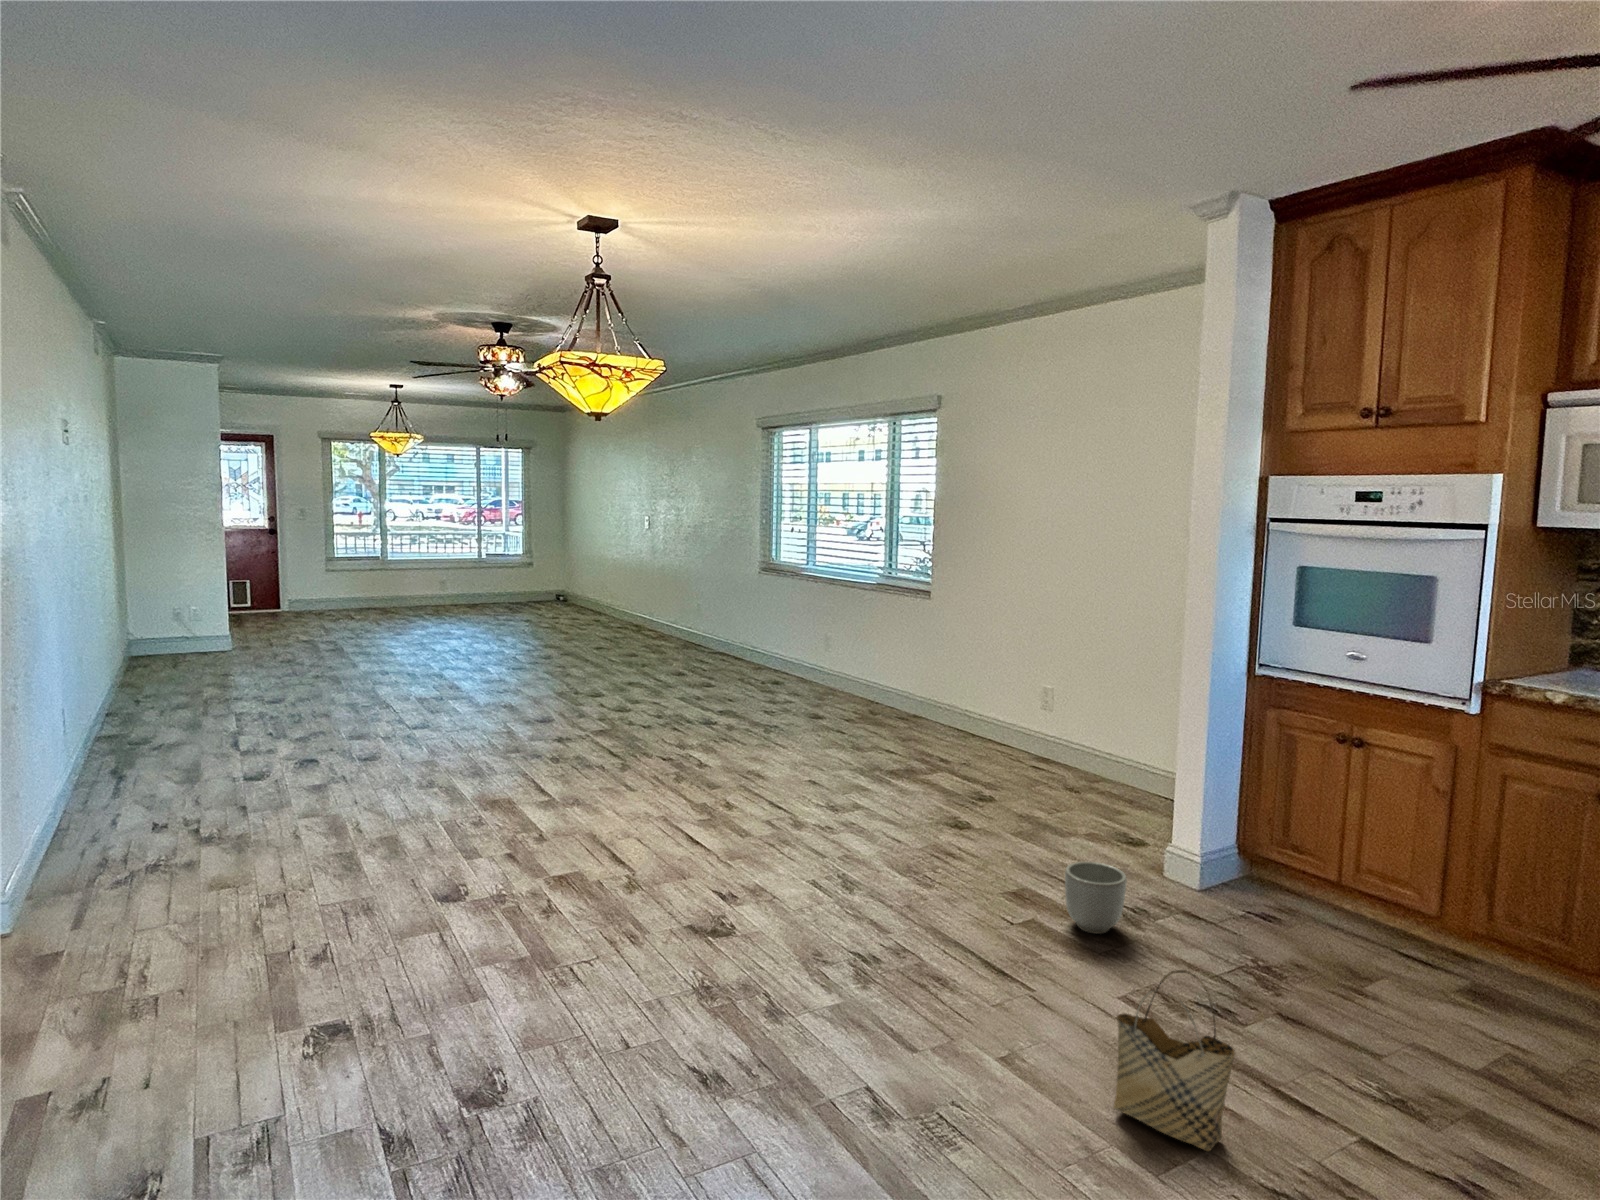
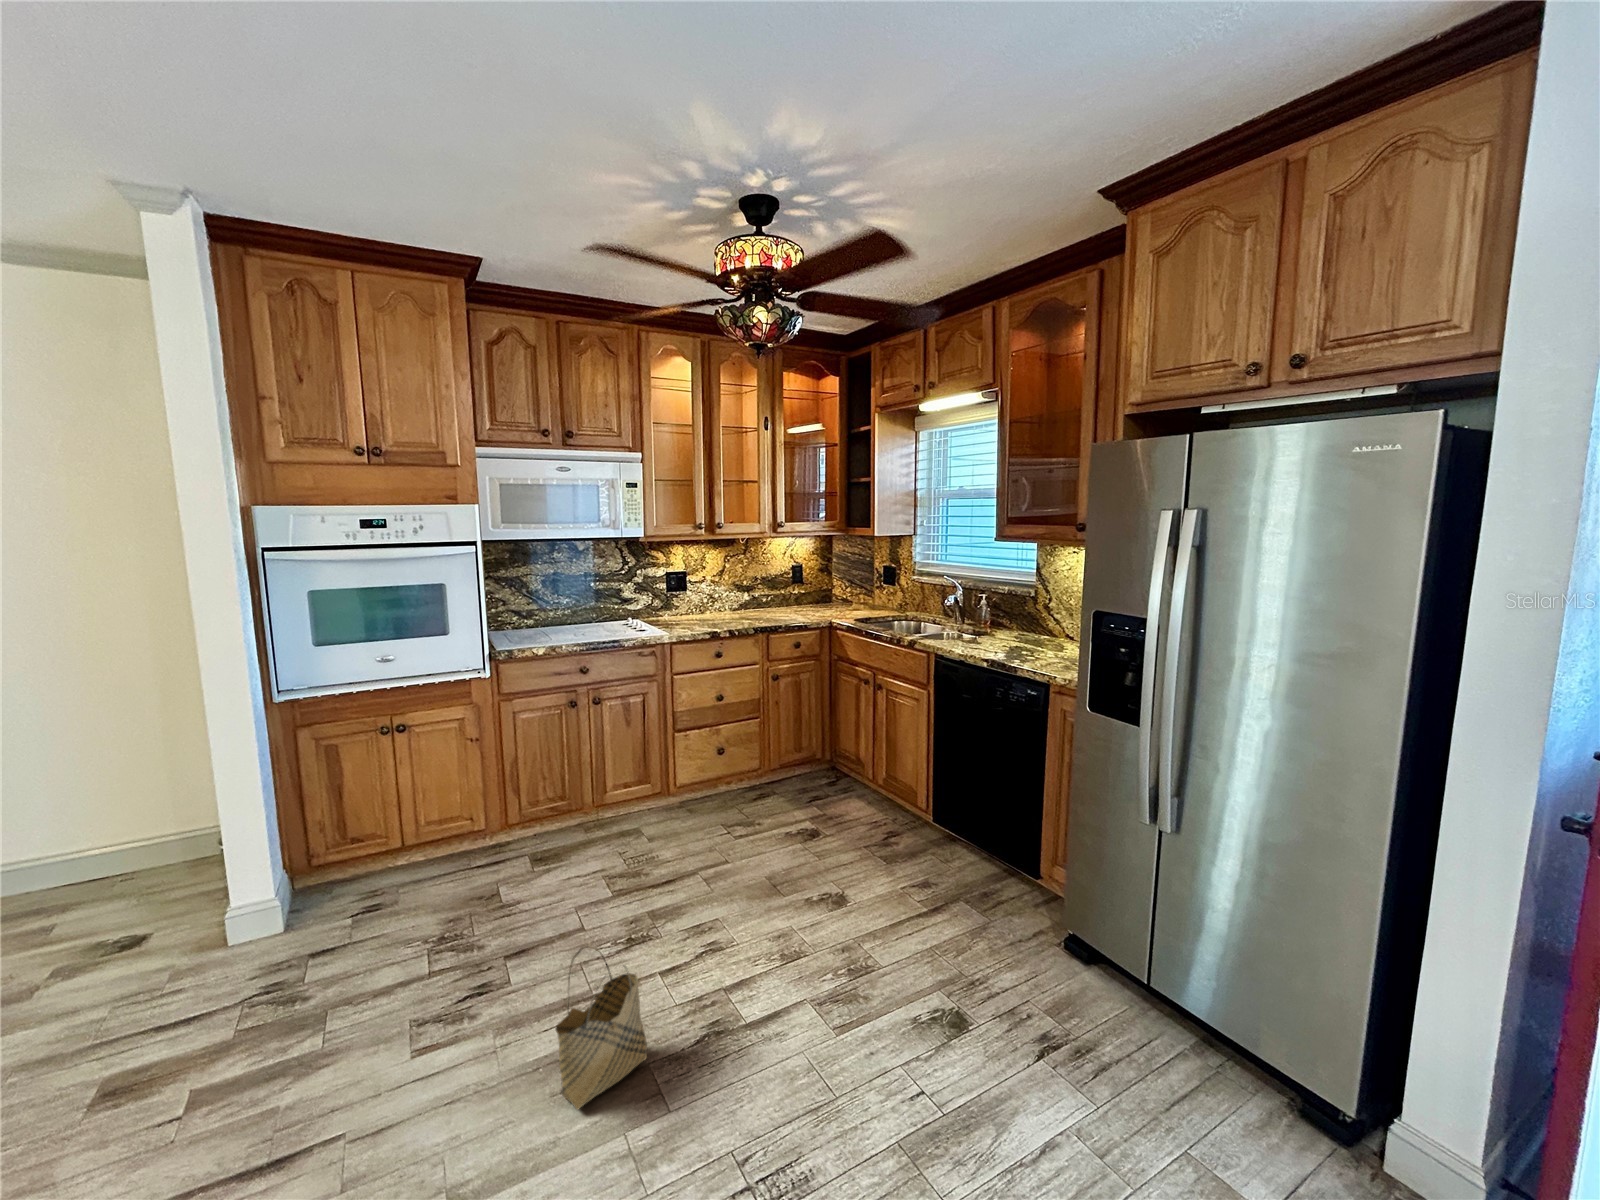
planter: present [1065,862,1127,934] -> none [216,956,305,1053]

